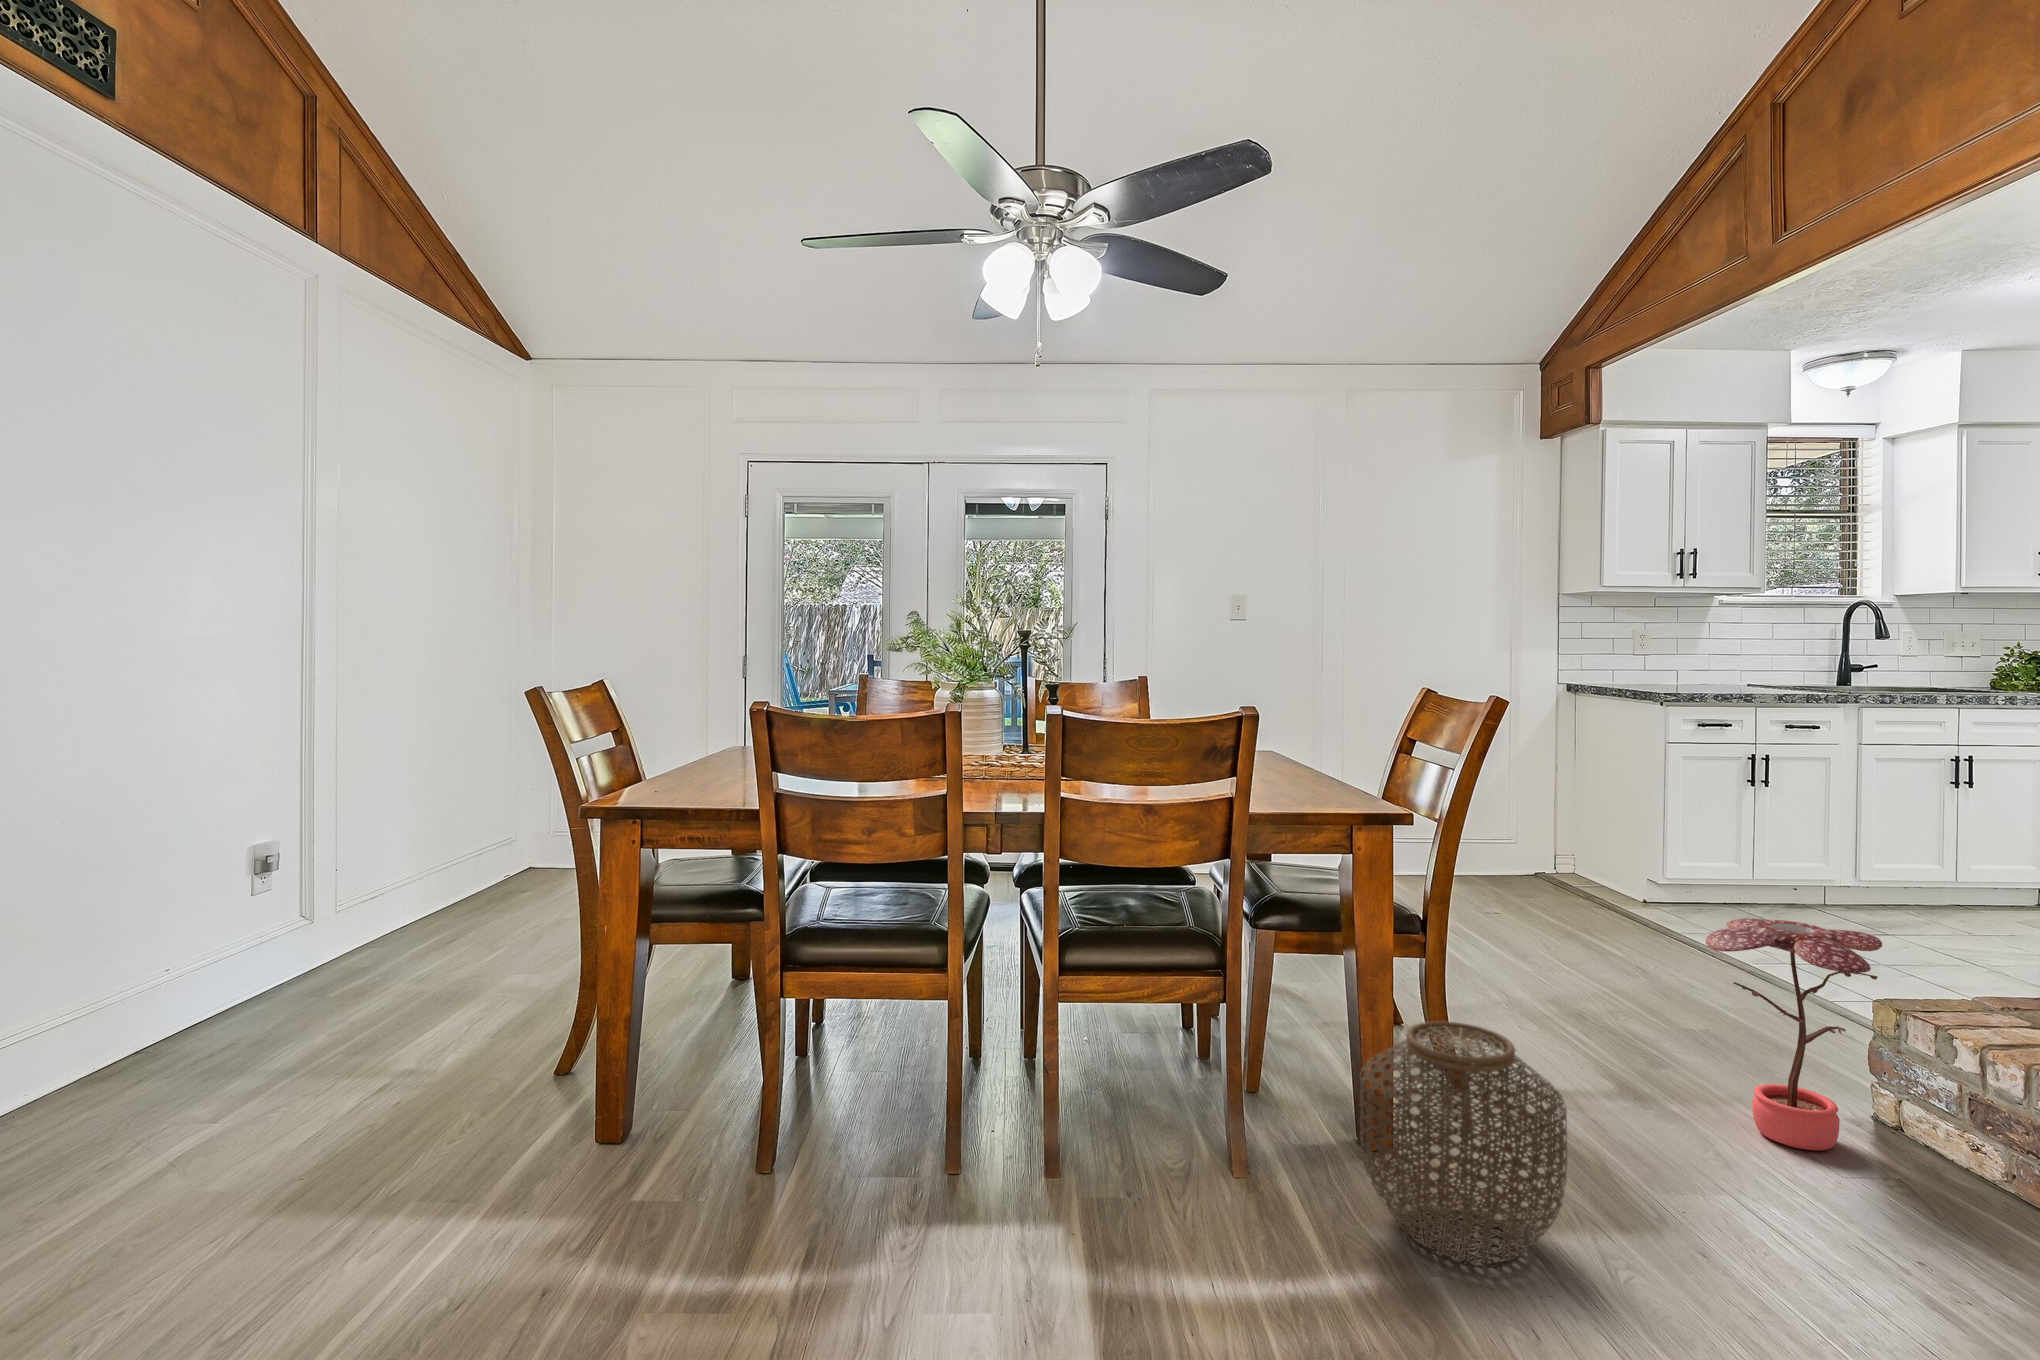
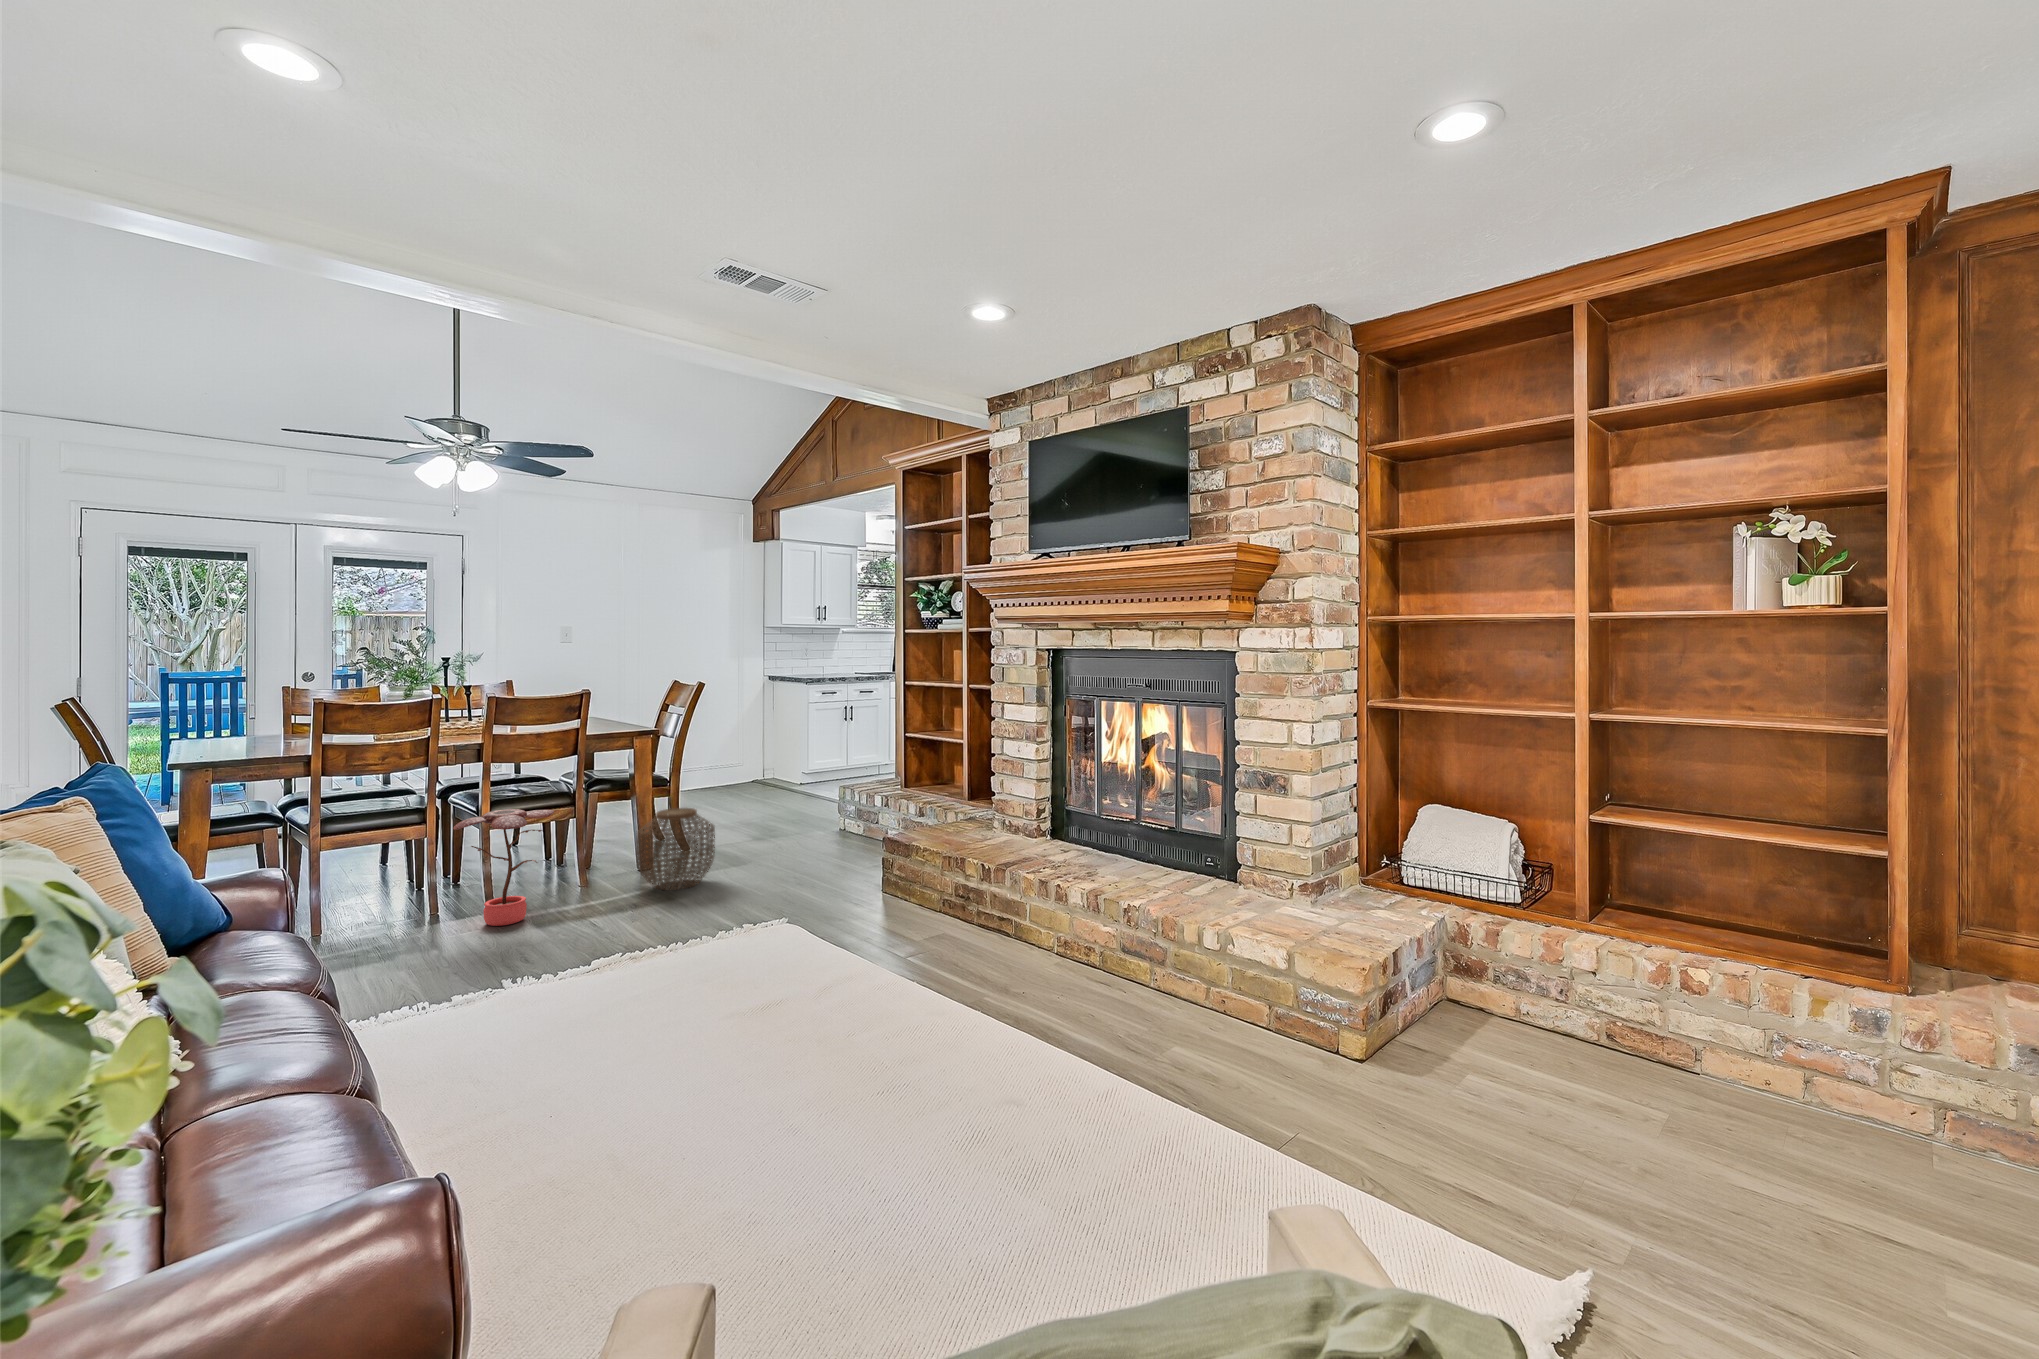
potted plant: present [1706,918,1882,1151] -> present [453,809,554,926]

